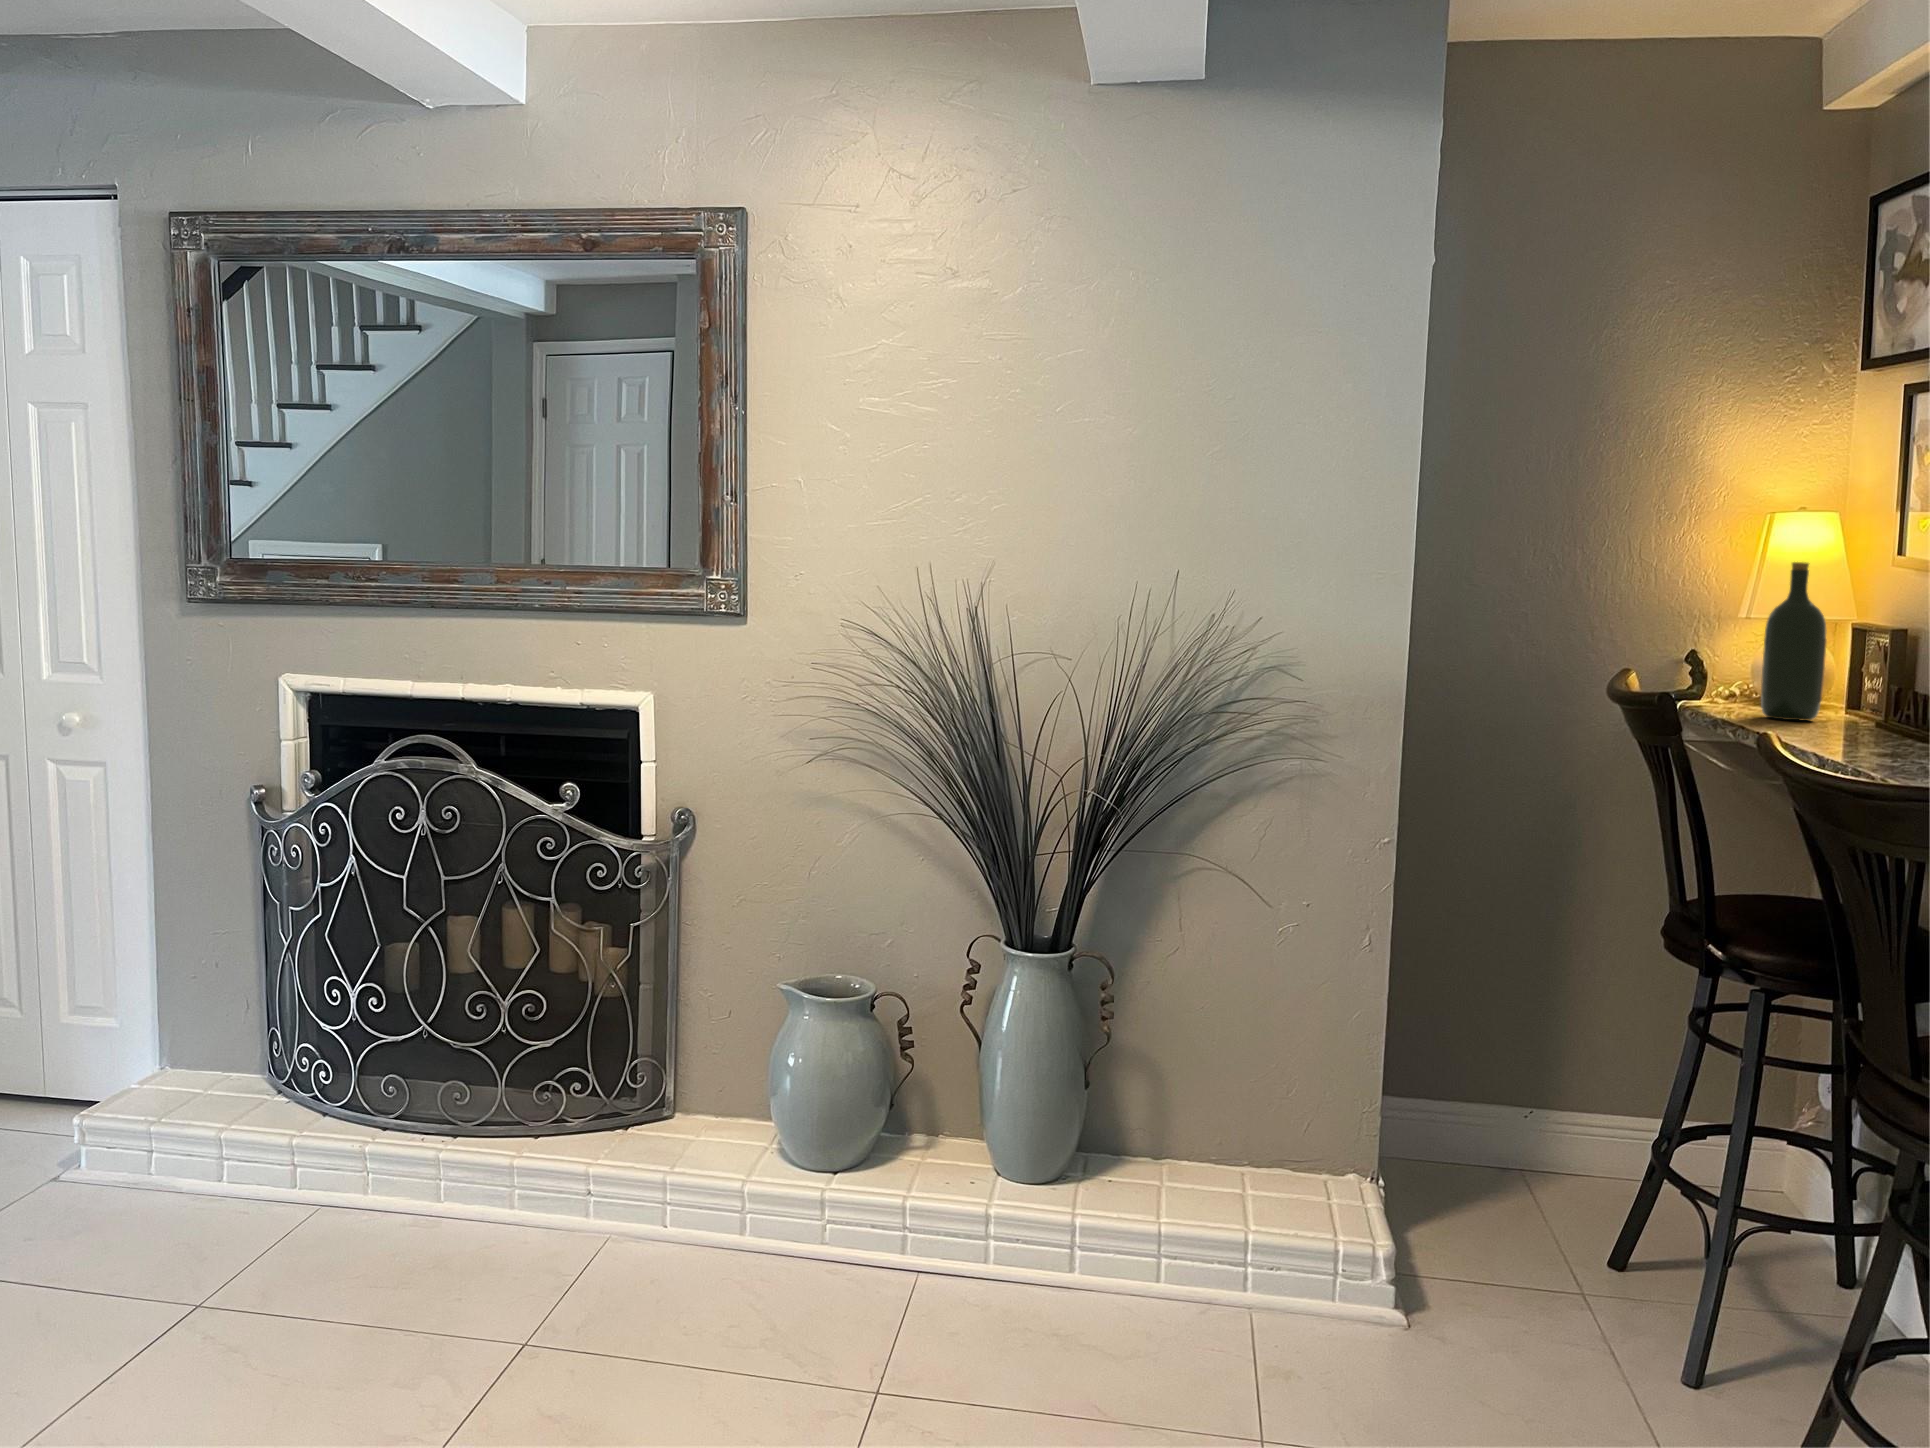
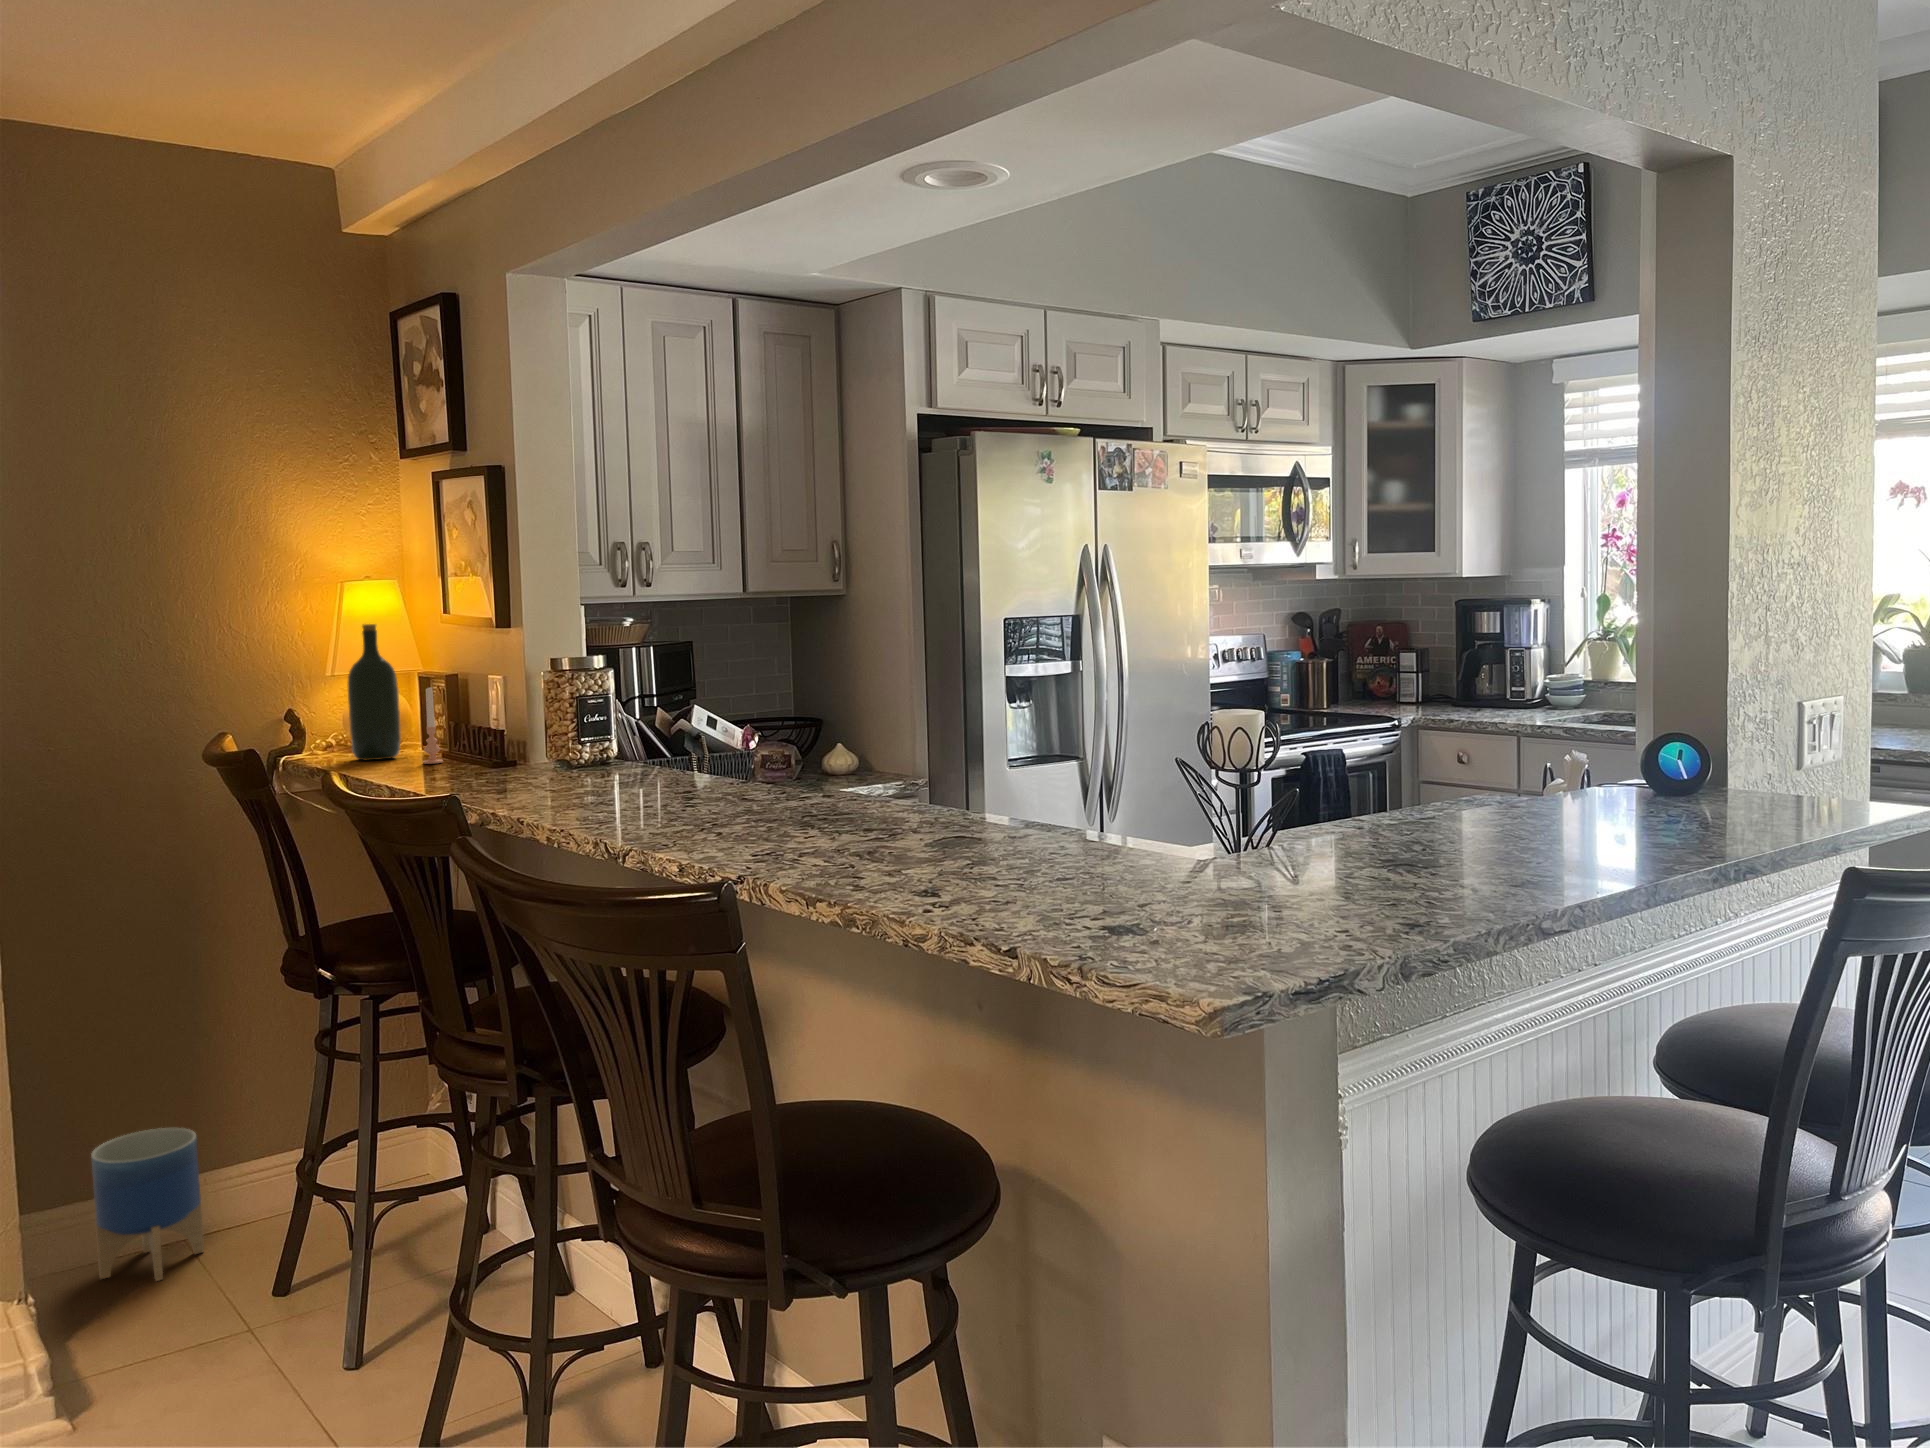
candle: none [1850,640,1877,733] -> present [423,687,443,764]
planter: none [1439,1057,1543,1211] -> present [91,1128,204,1281]

